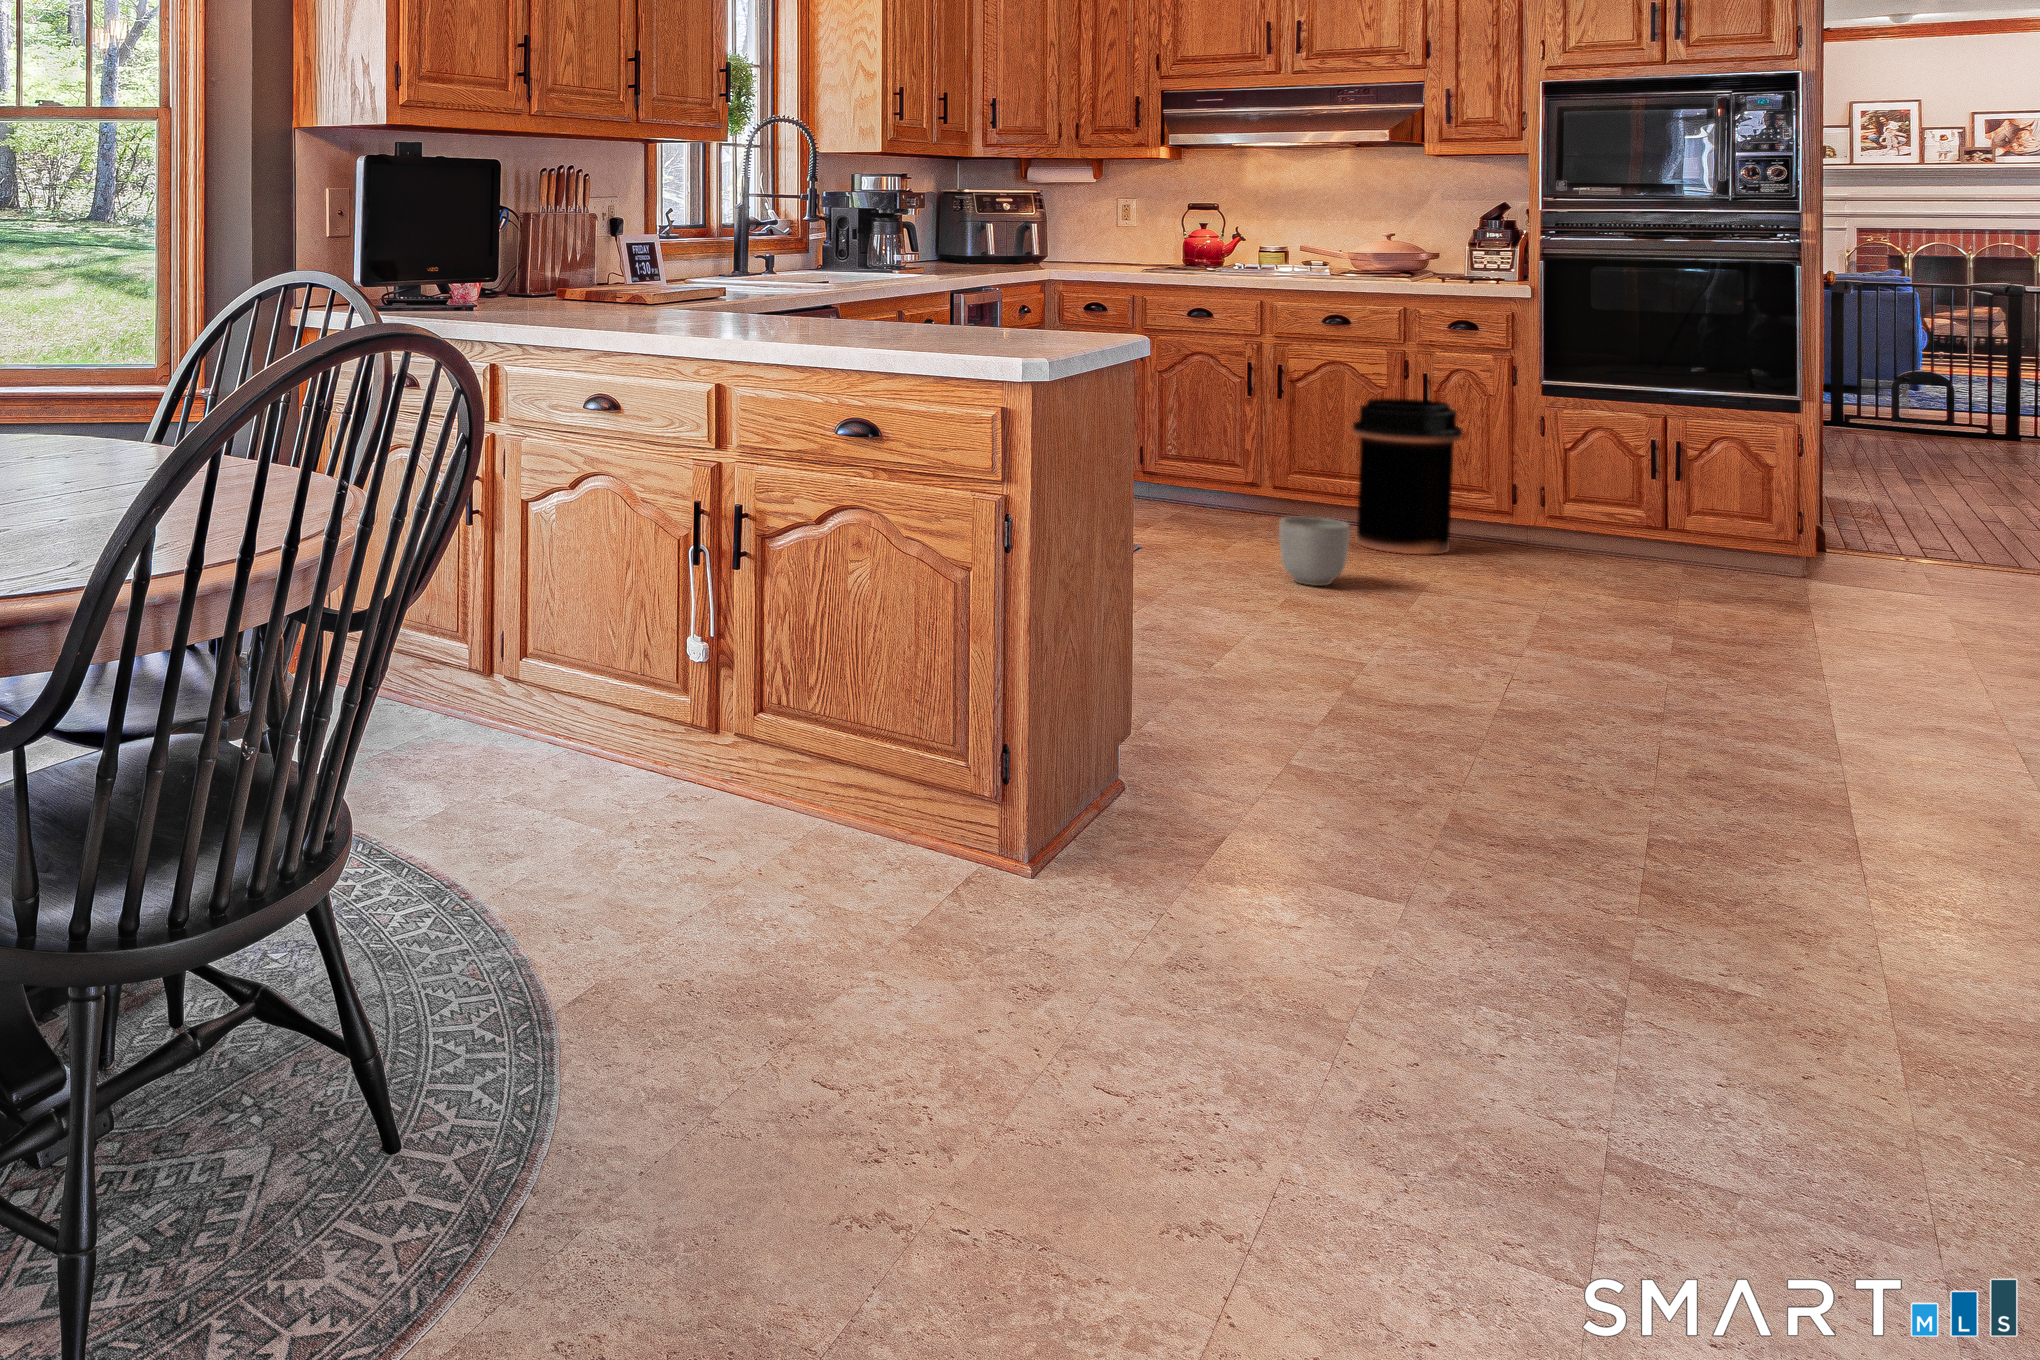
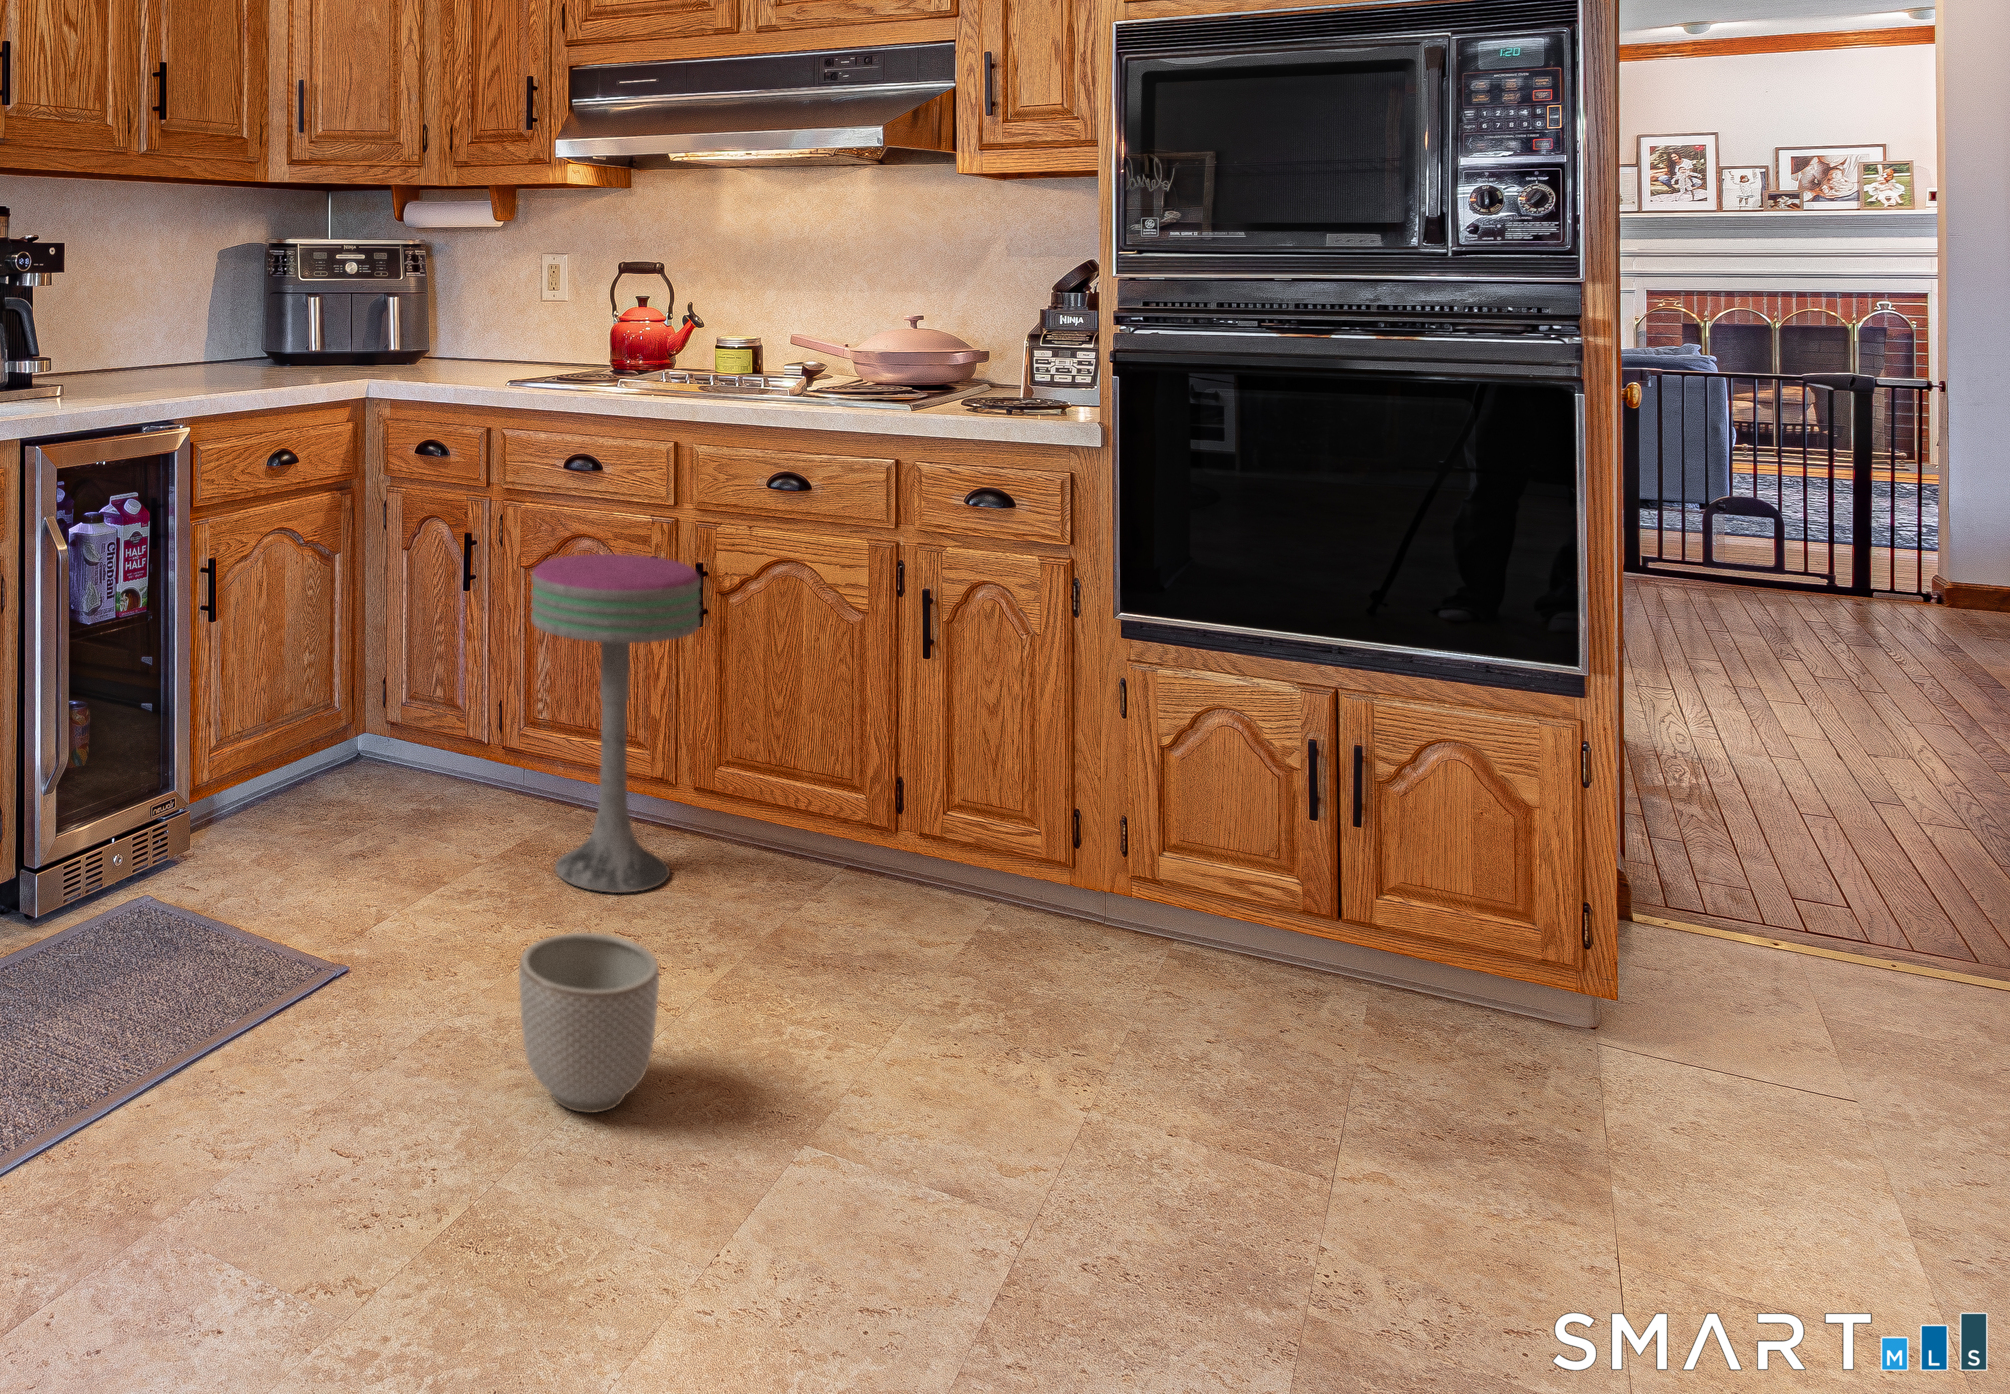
bar stool: none [1202,367,1301,537] -> present [531,554,701,893]
trash can: present [1353,398,1463,554] -> none [778,629,968,959]

